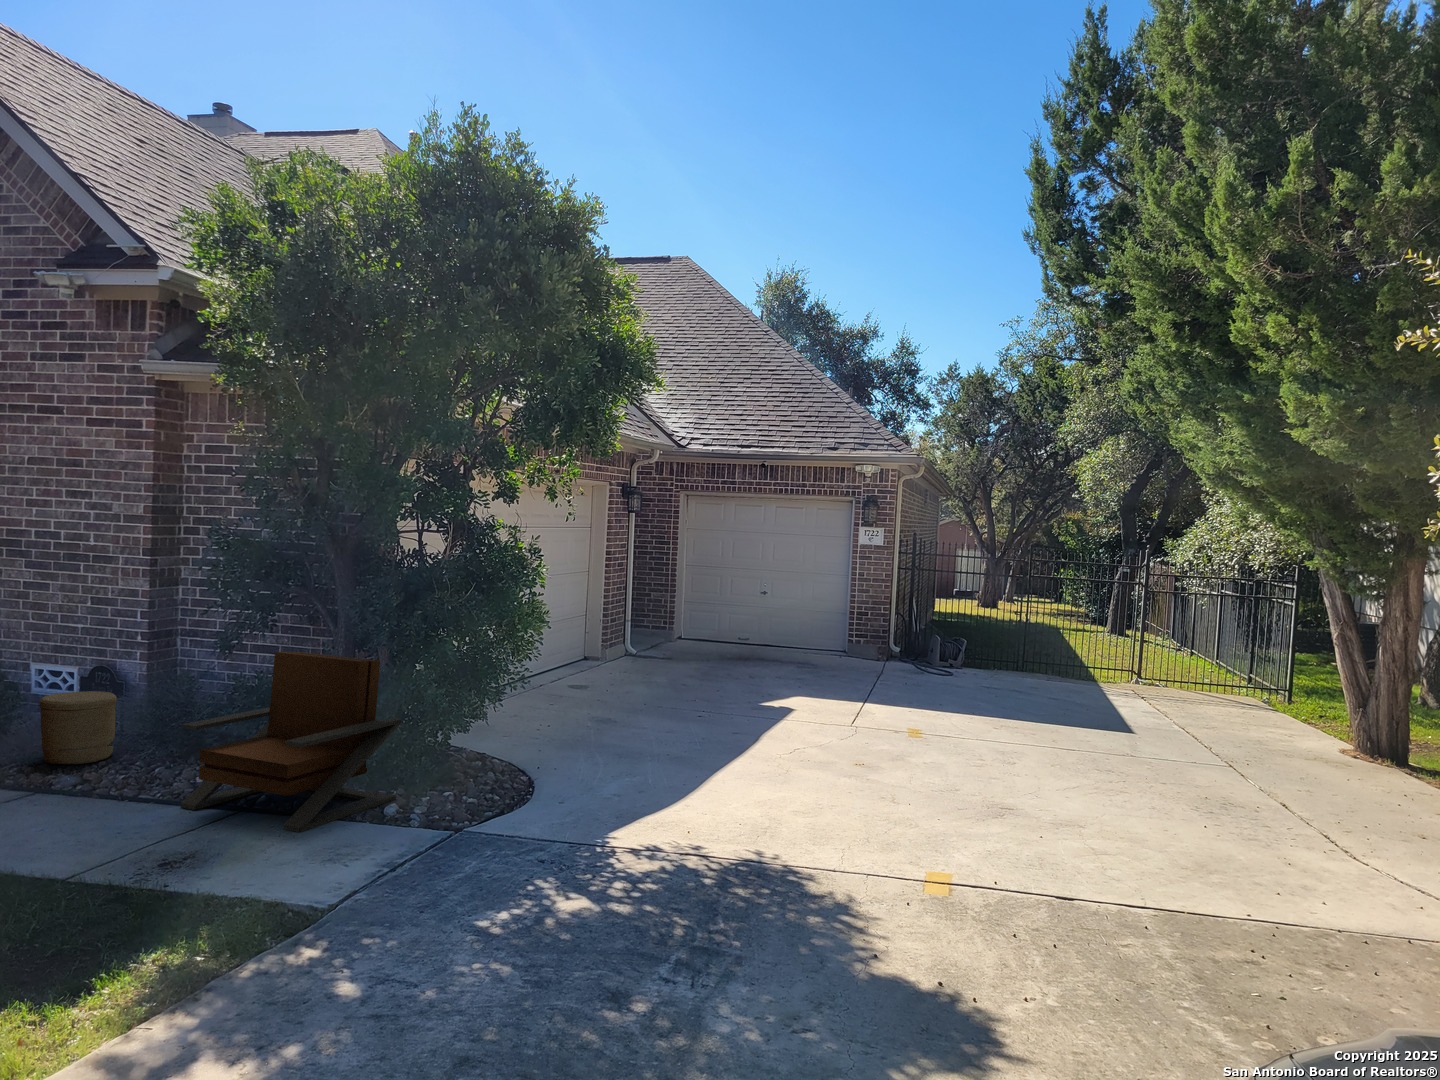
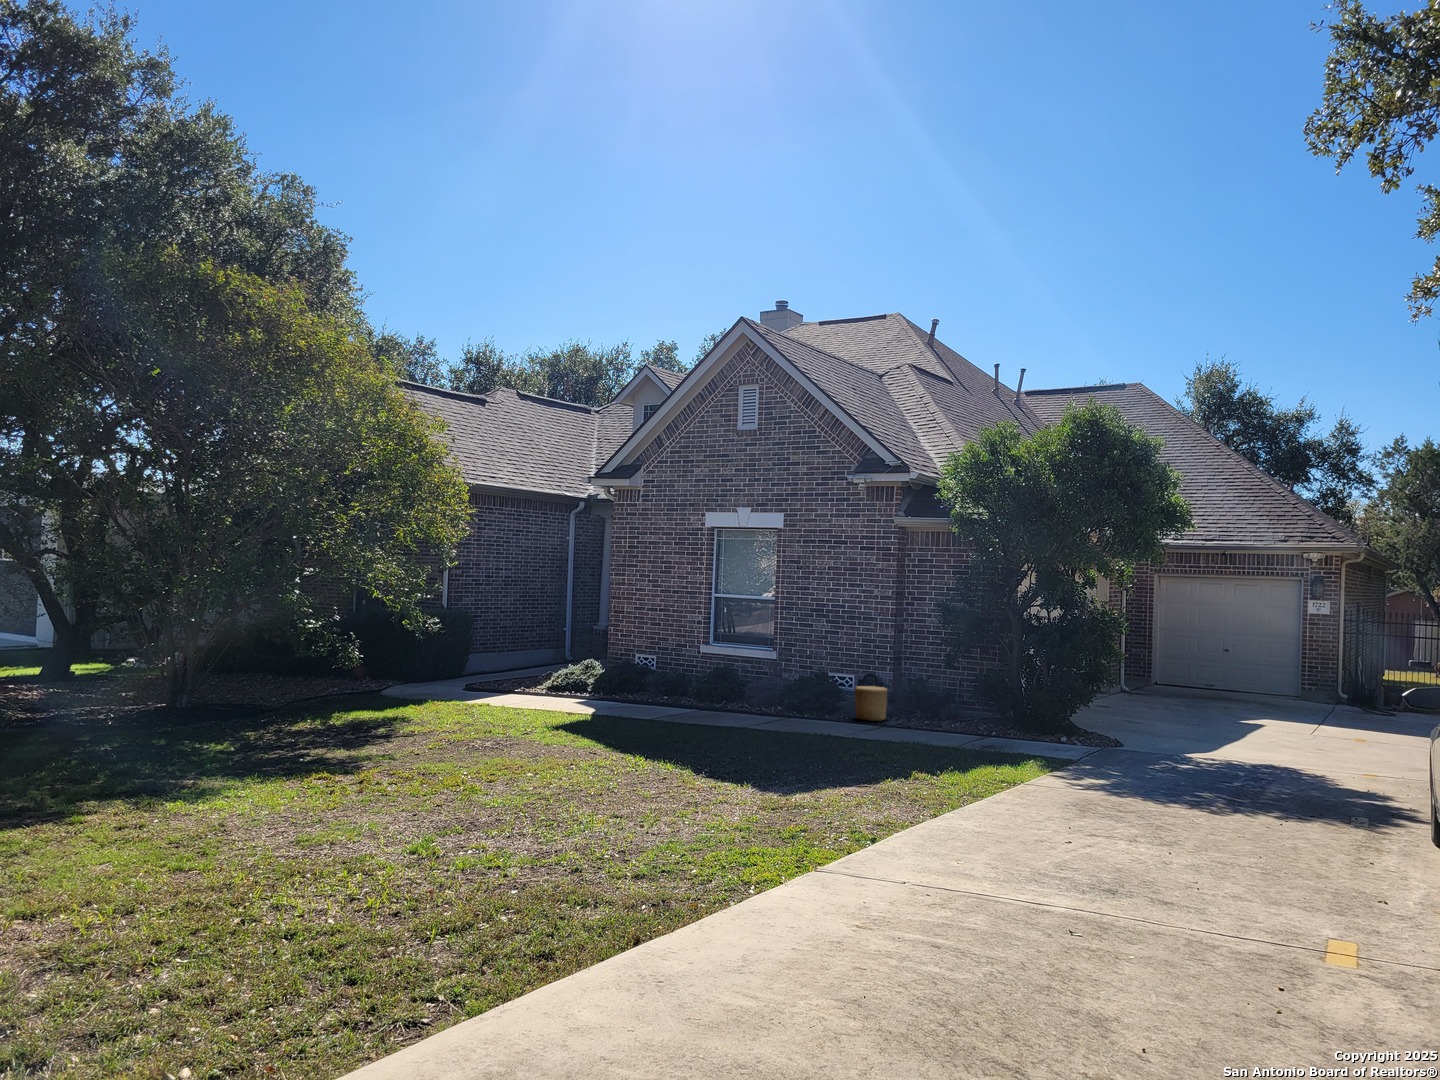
lounge chair: present [181,651,401,832] -> none [954,665,1056,746]

